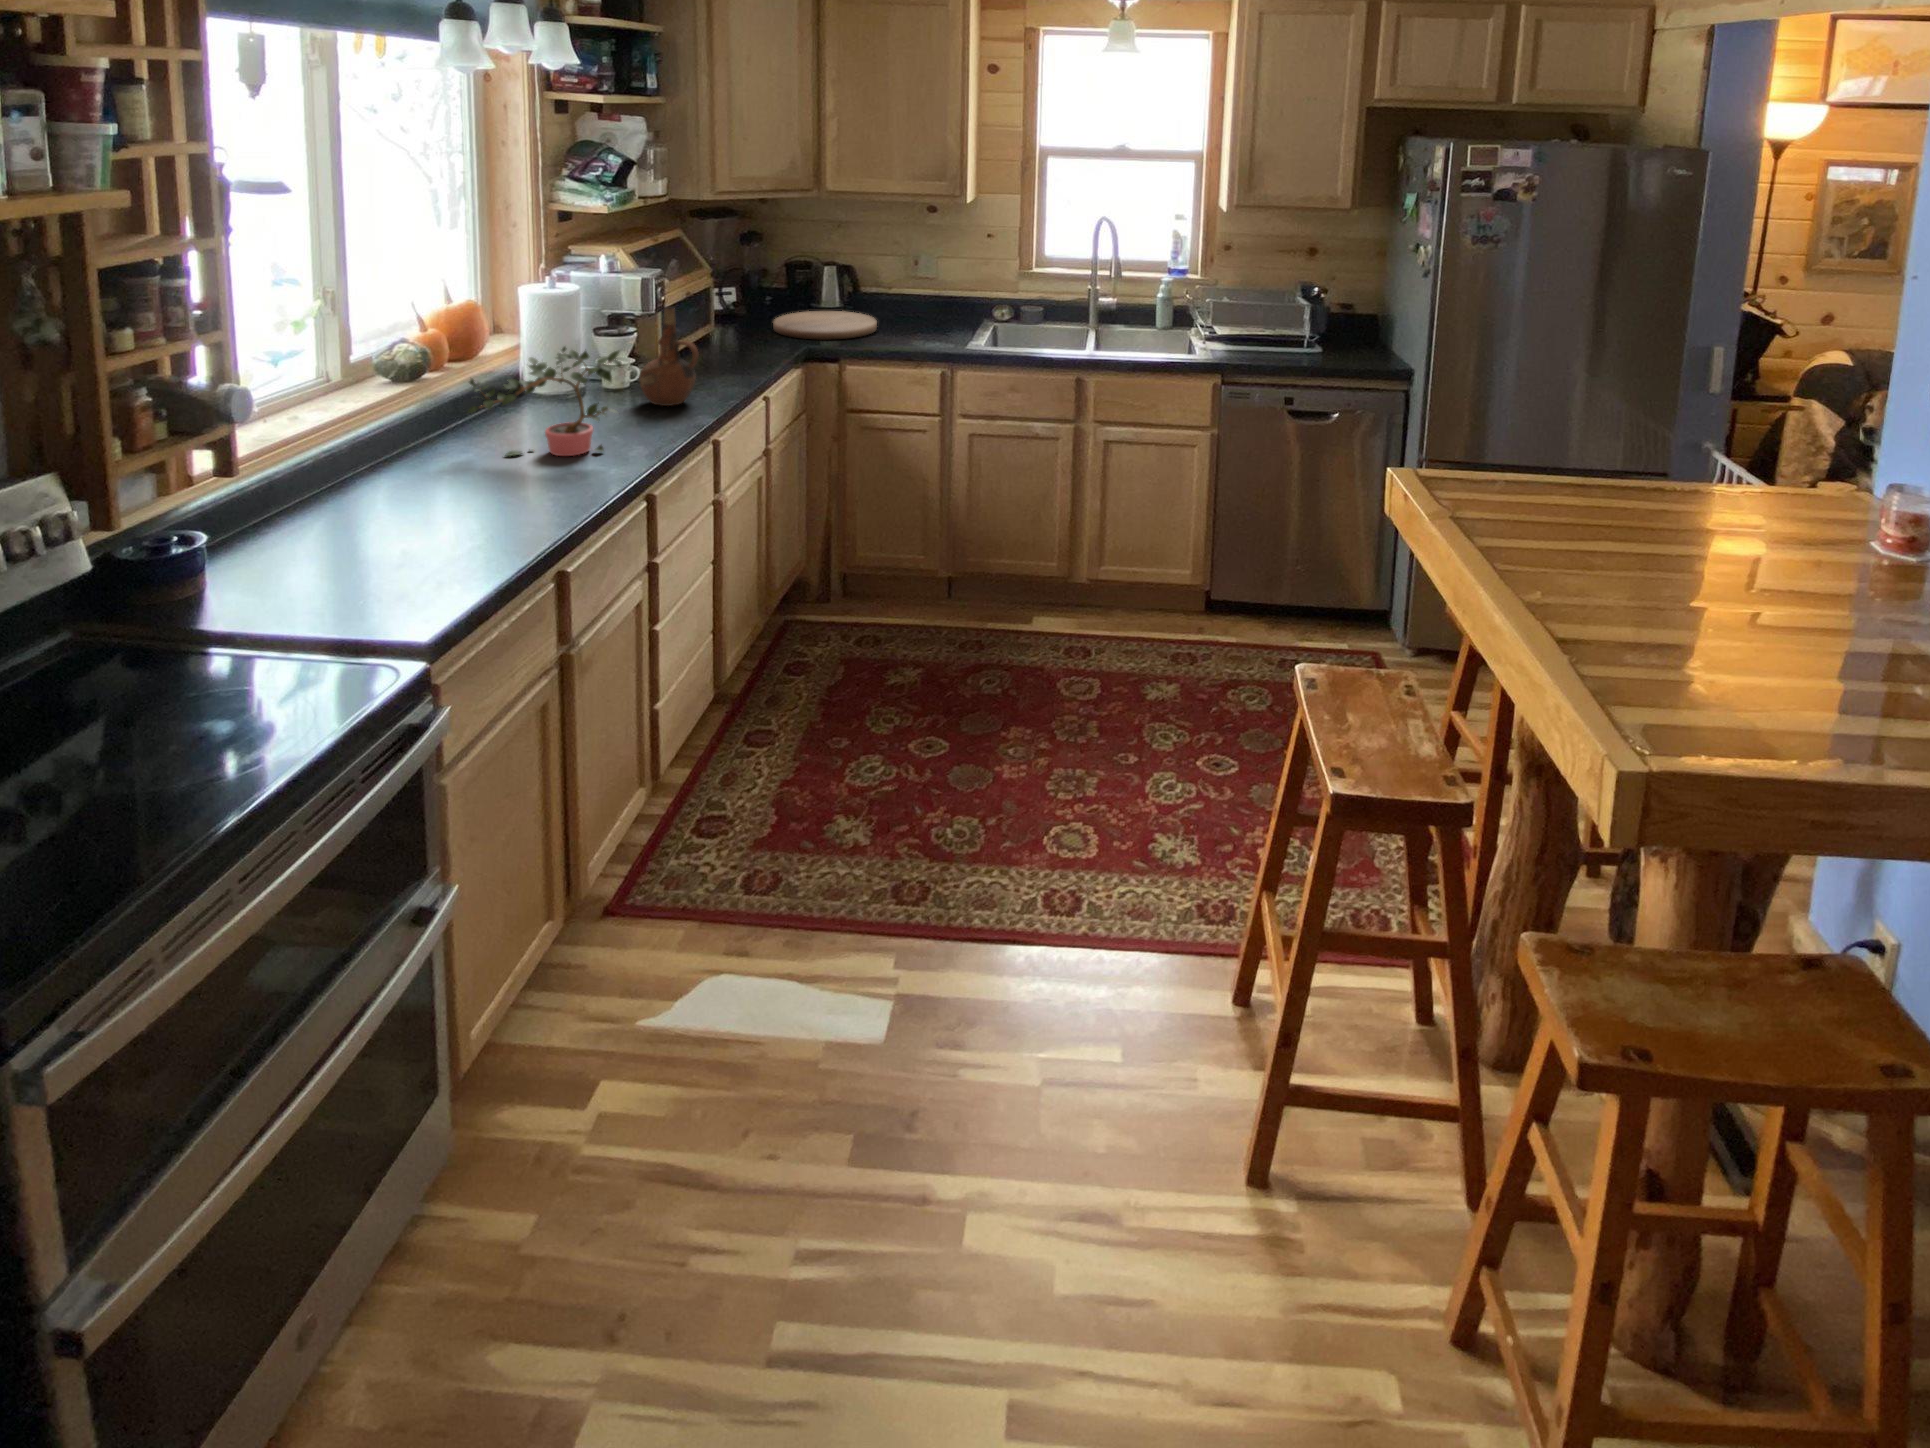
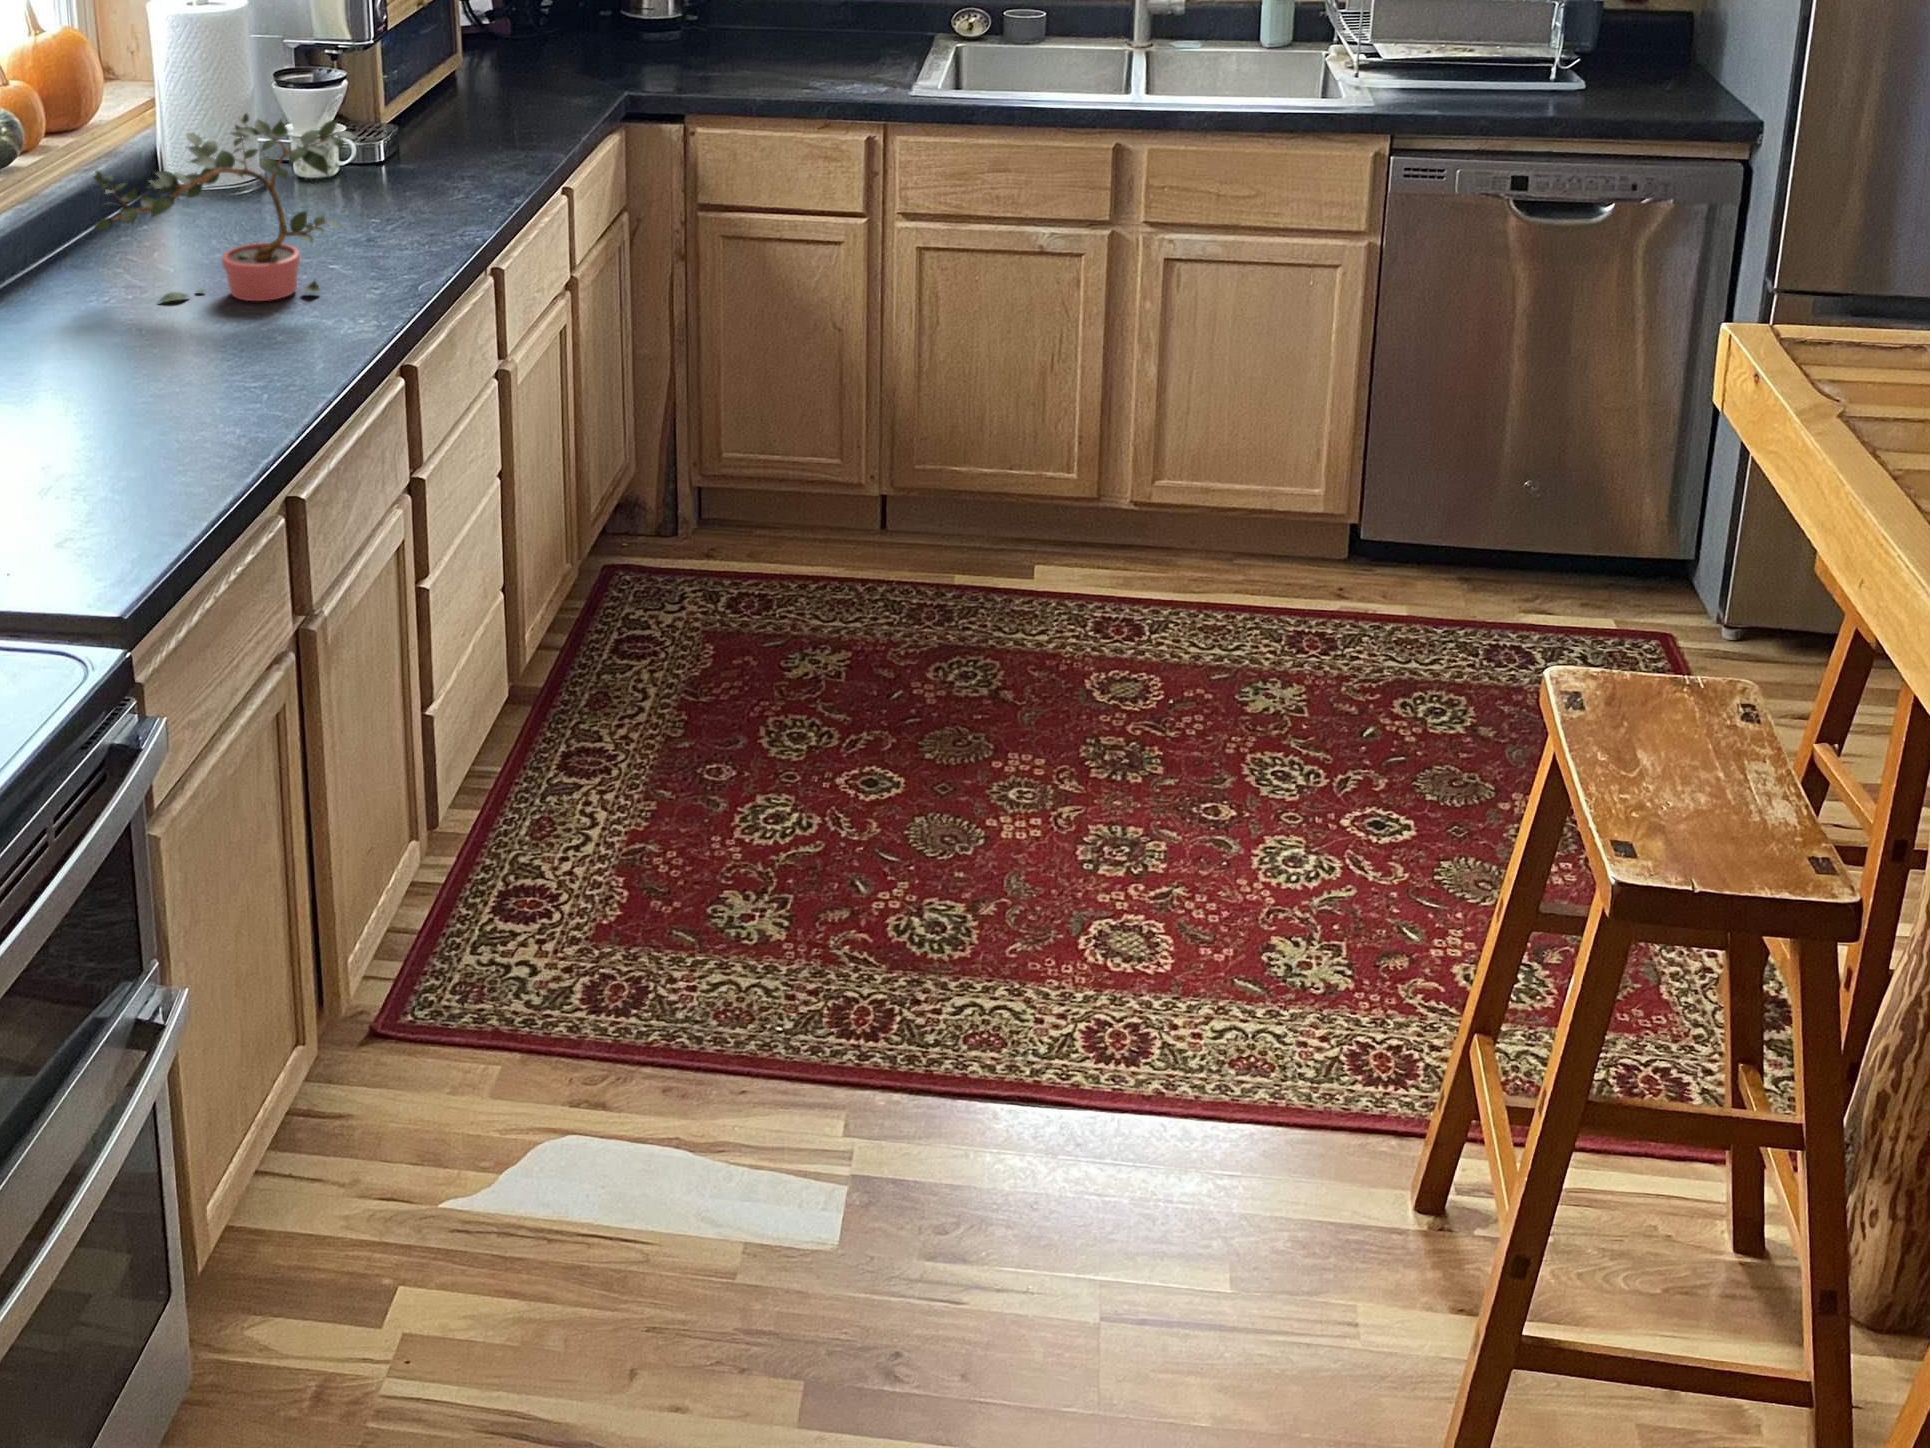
ceramic pitcher: present [639,308,699,406] -> none [358,37,456,209]
cutting board: present [773,311,877,340] -> none [561,23,746,79]

